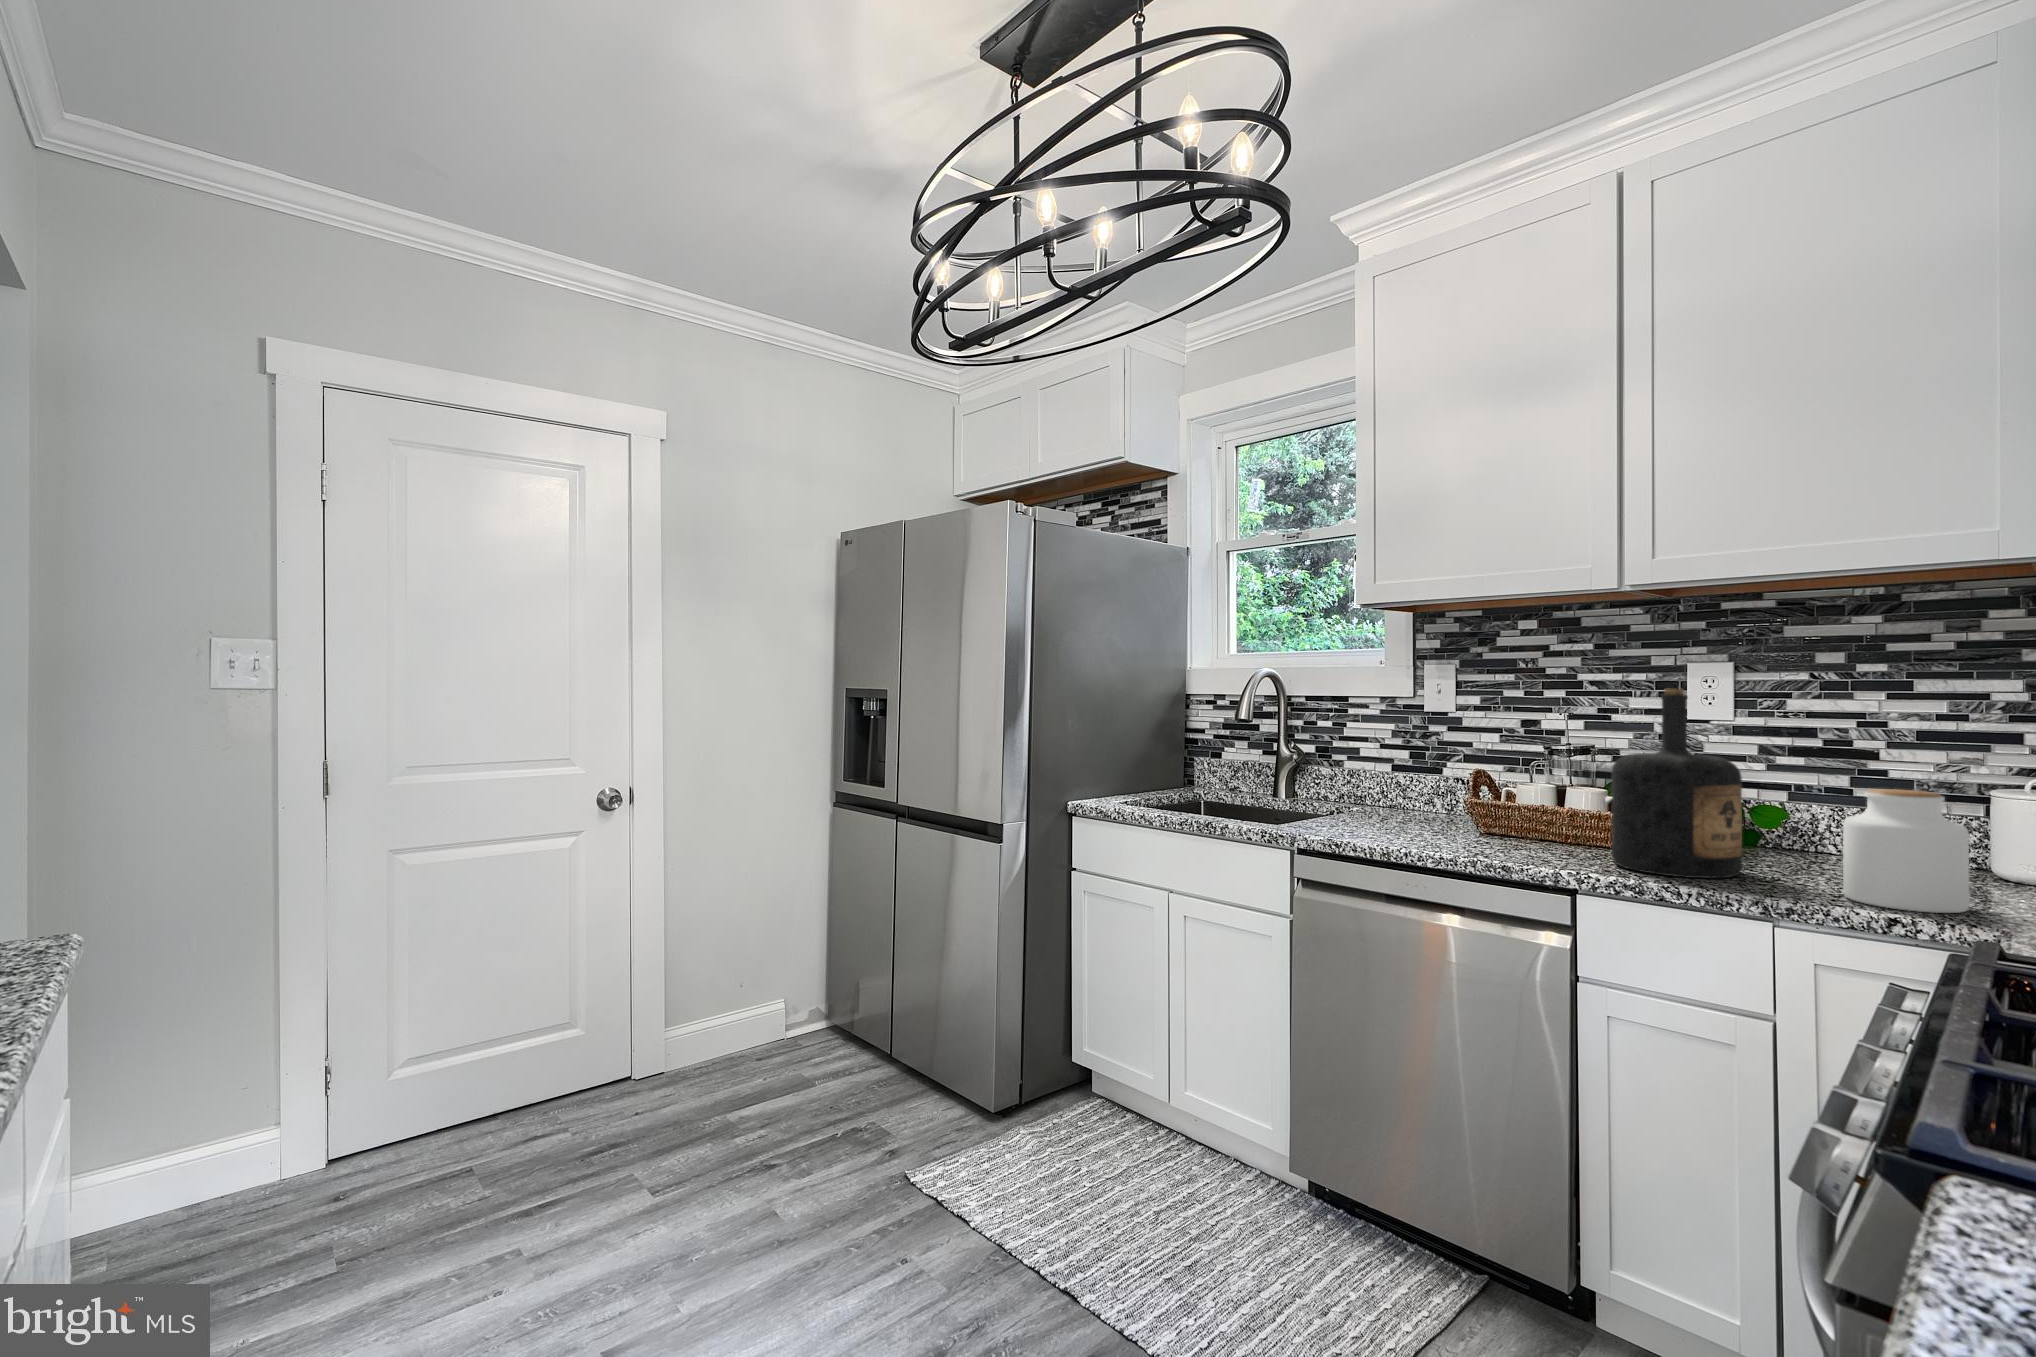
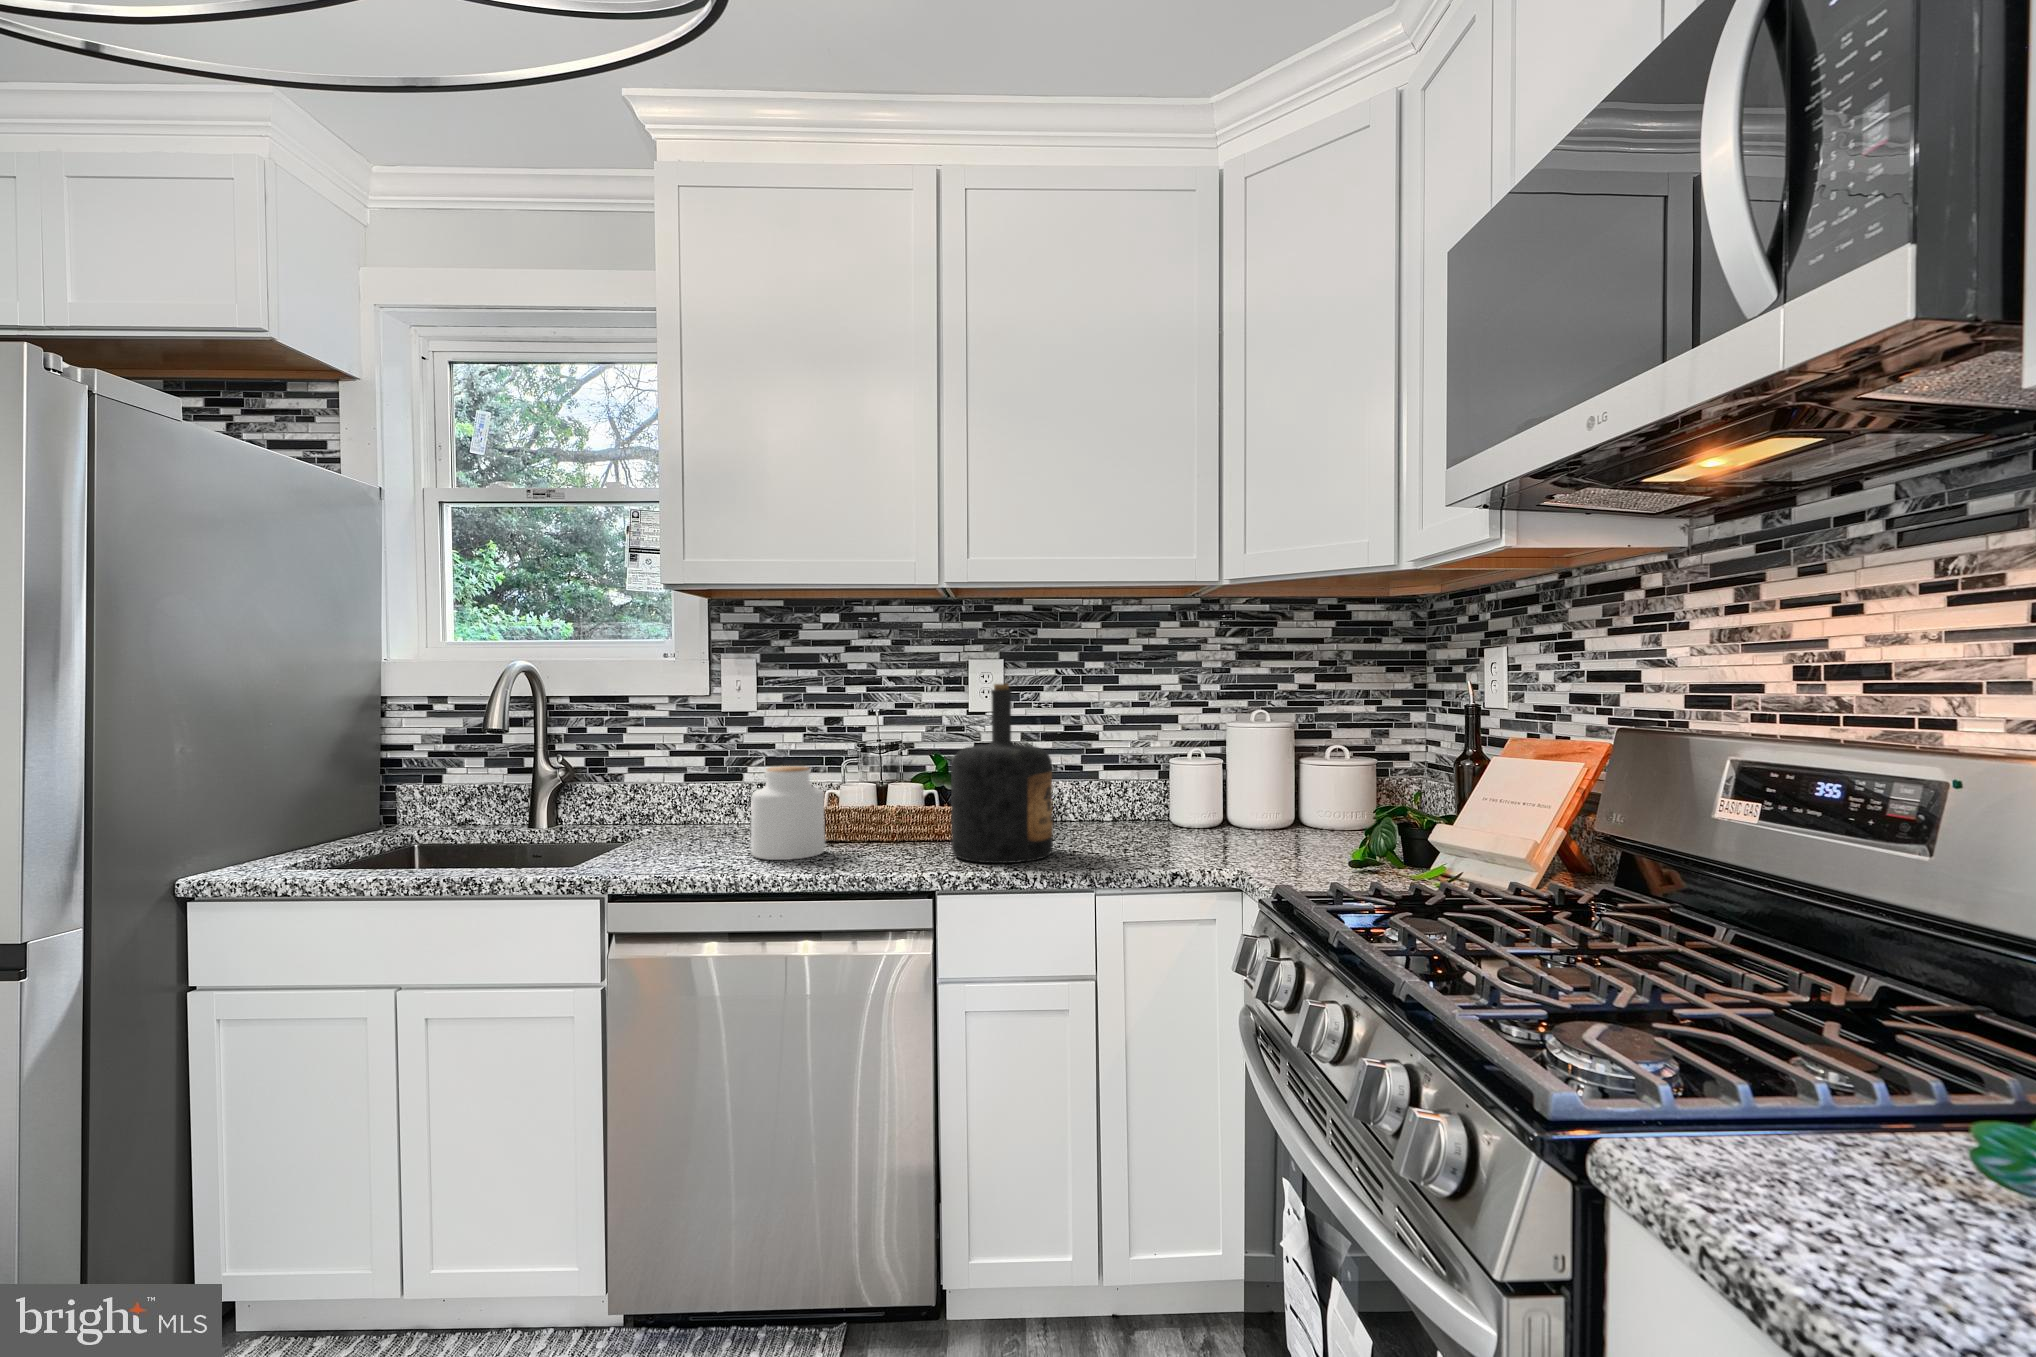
jar: present [1843,789,1970,913] -> present [751,766,825,860]

